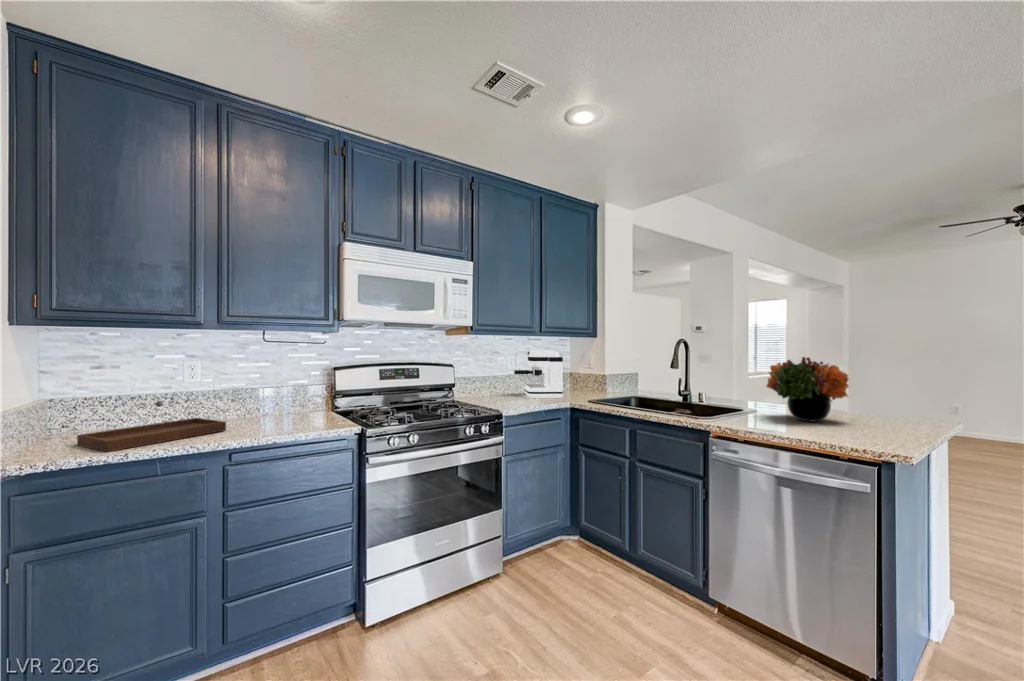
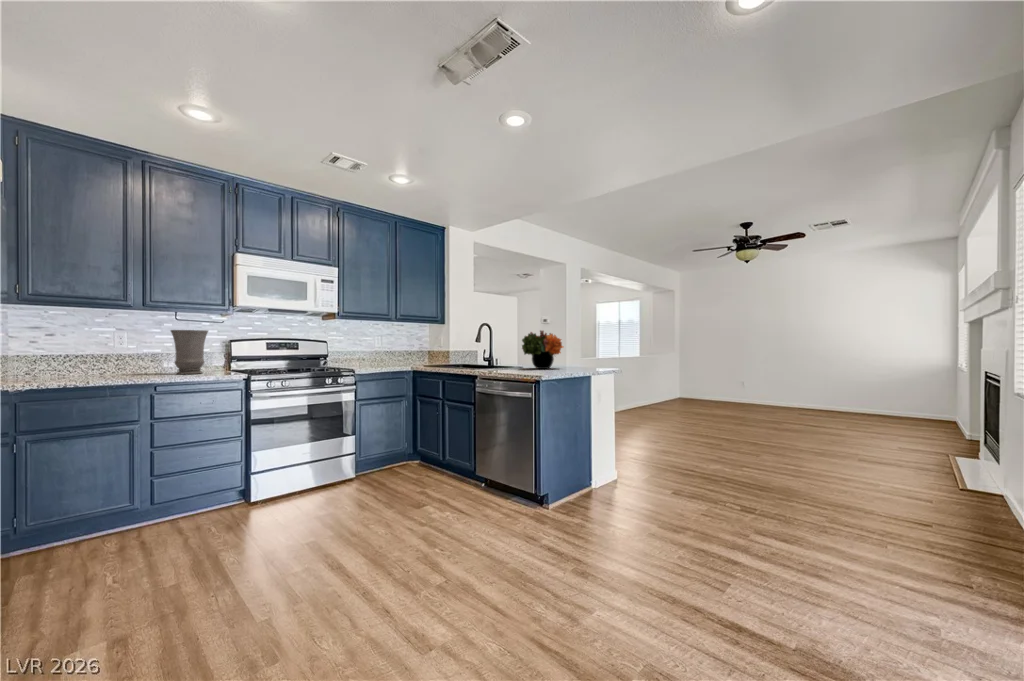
coffee maker: present [514,351,563,399] -> none [377,333,410,367]
vase: none [255,358,307,427] -> present [171,330,208,374]
tray: present [77,401,226,452] -> none [49,354,150,380]

